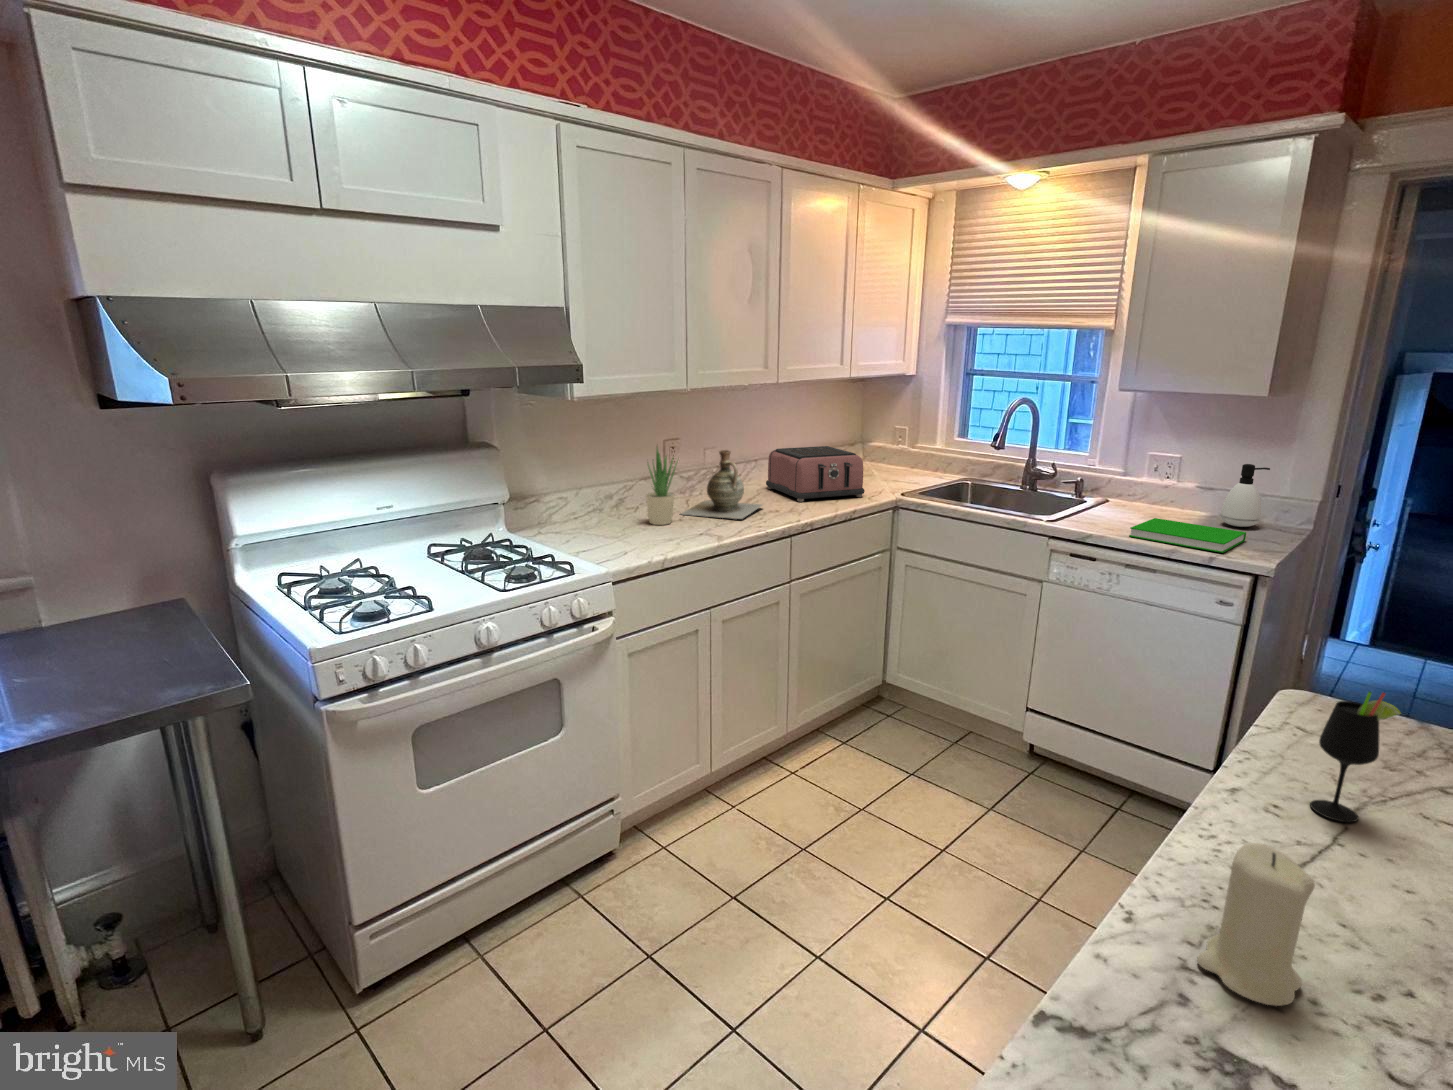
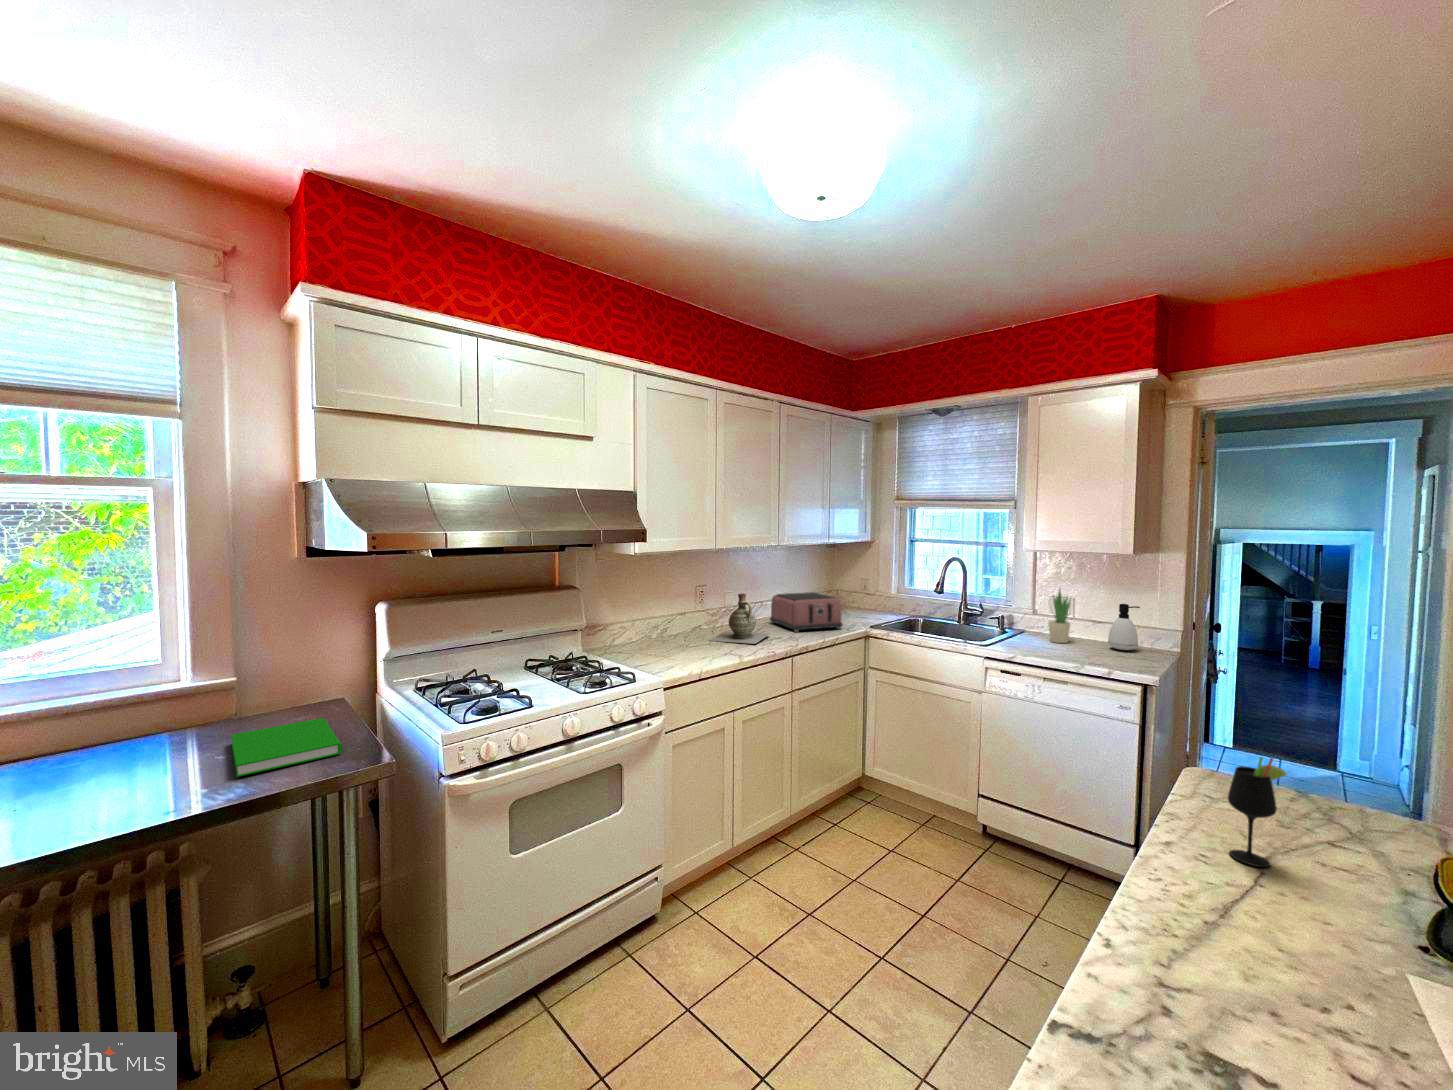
potted plant: present [646,447,677,525] -> present [1049,589,1071,643]
book: present [1129,518,1246,553] -> present [231,718,342,777]
candle: present [1197,843,1315,1006] -> none [1170,872,1261,1016]

